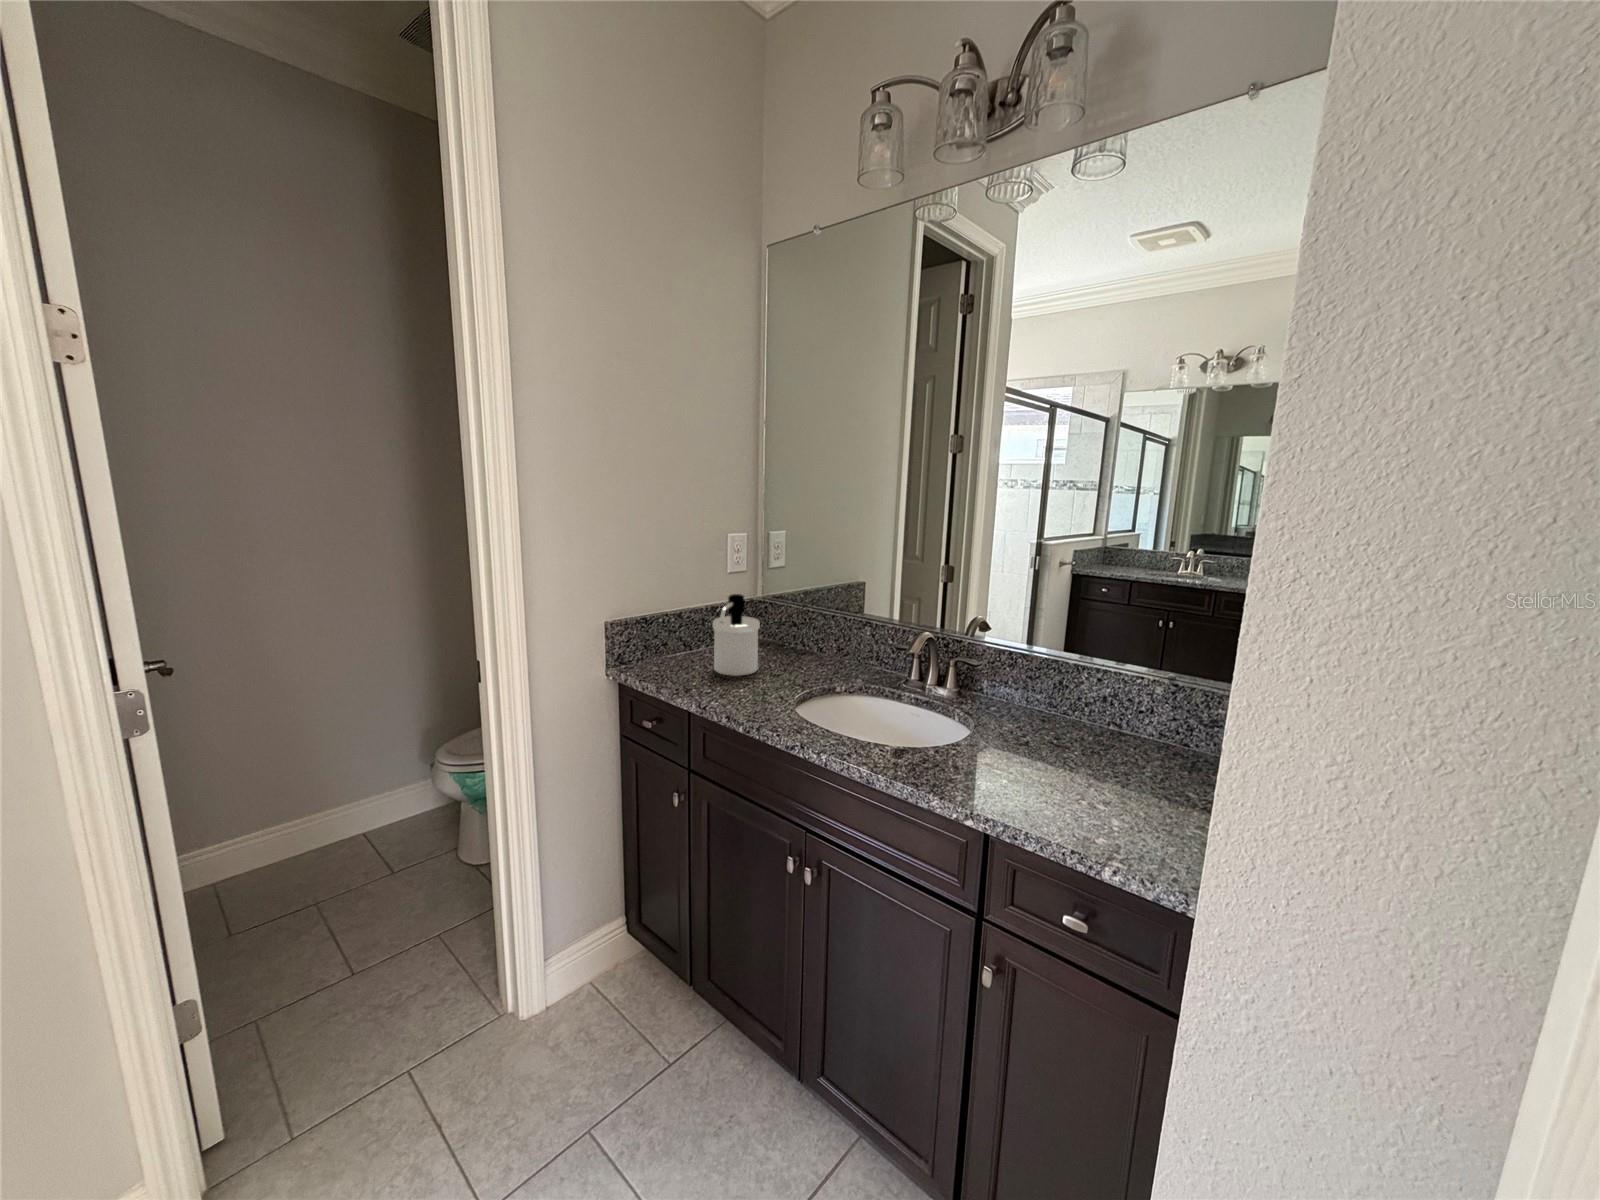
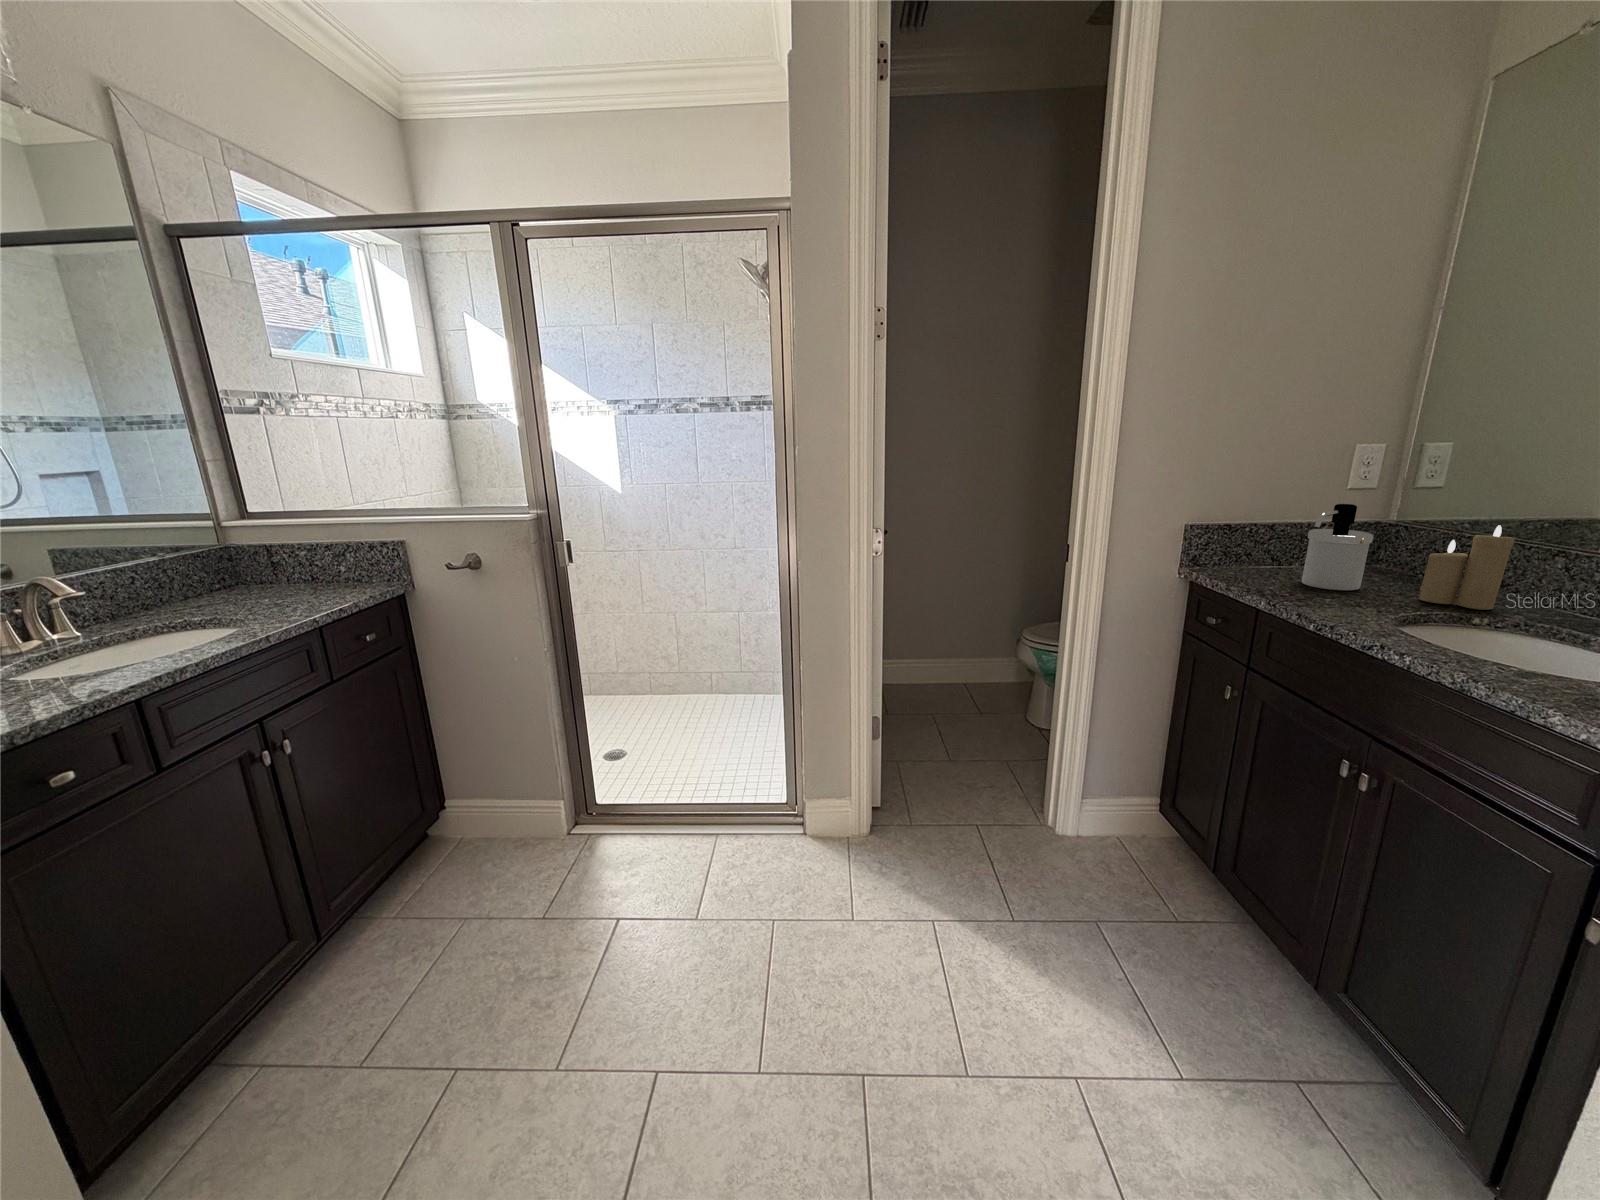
candle: none [798,607,847,677] -> present [1419,525,1514,610]

